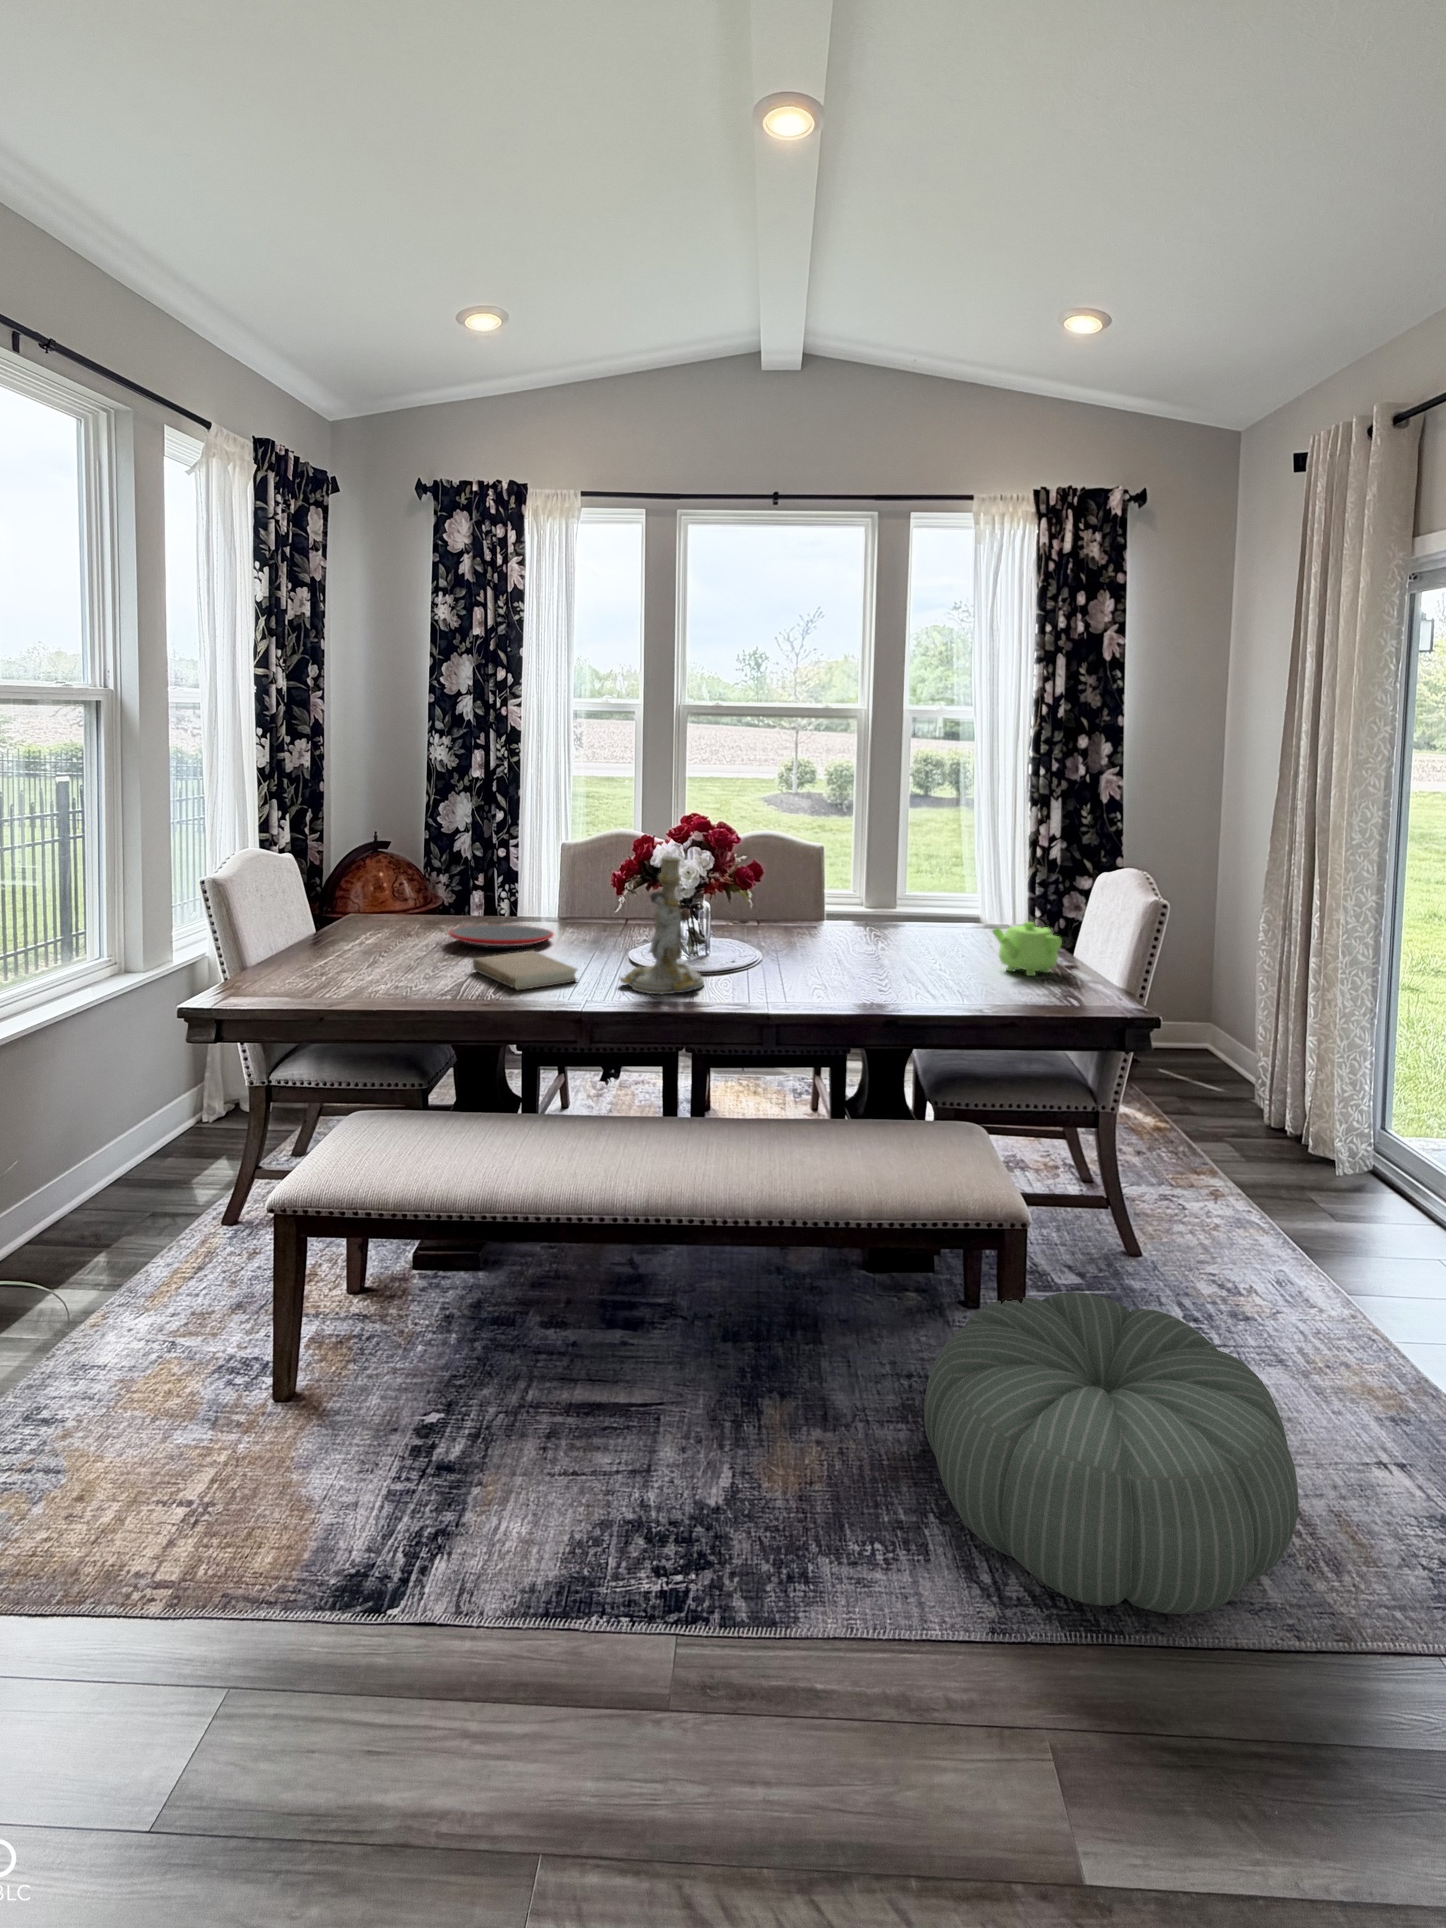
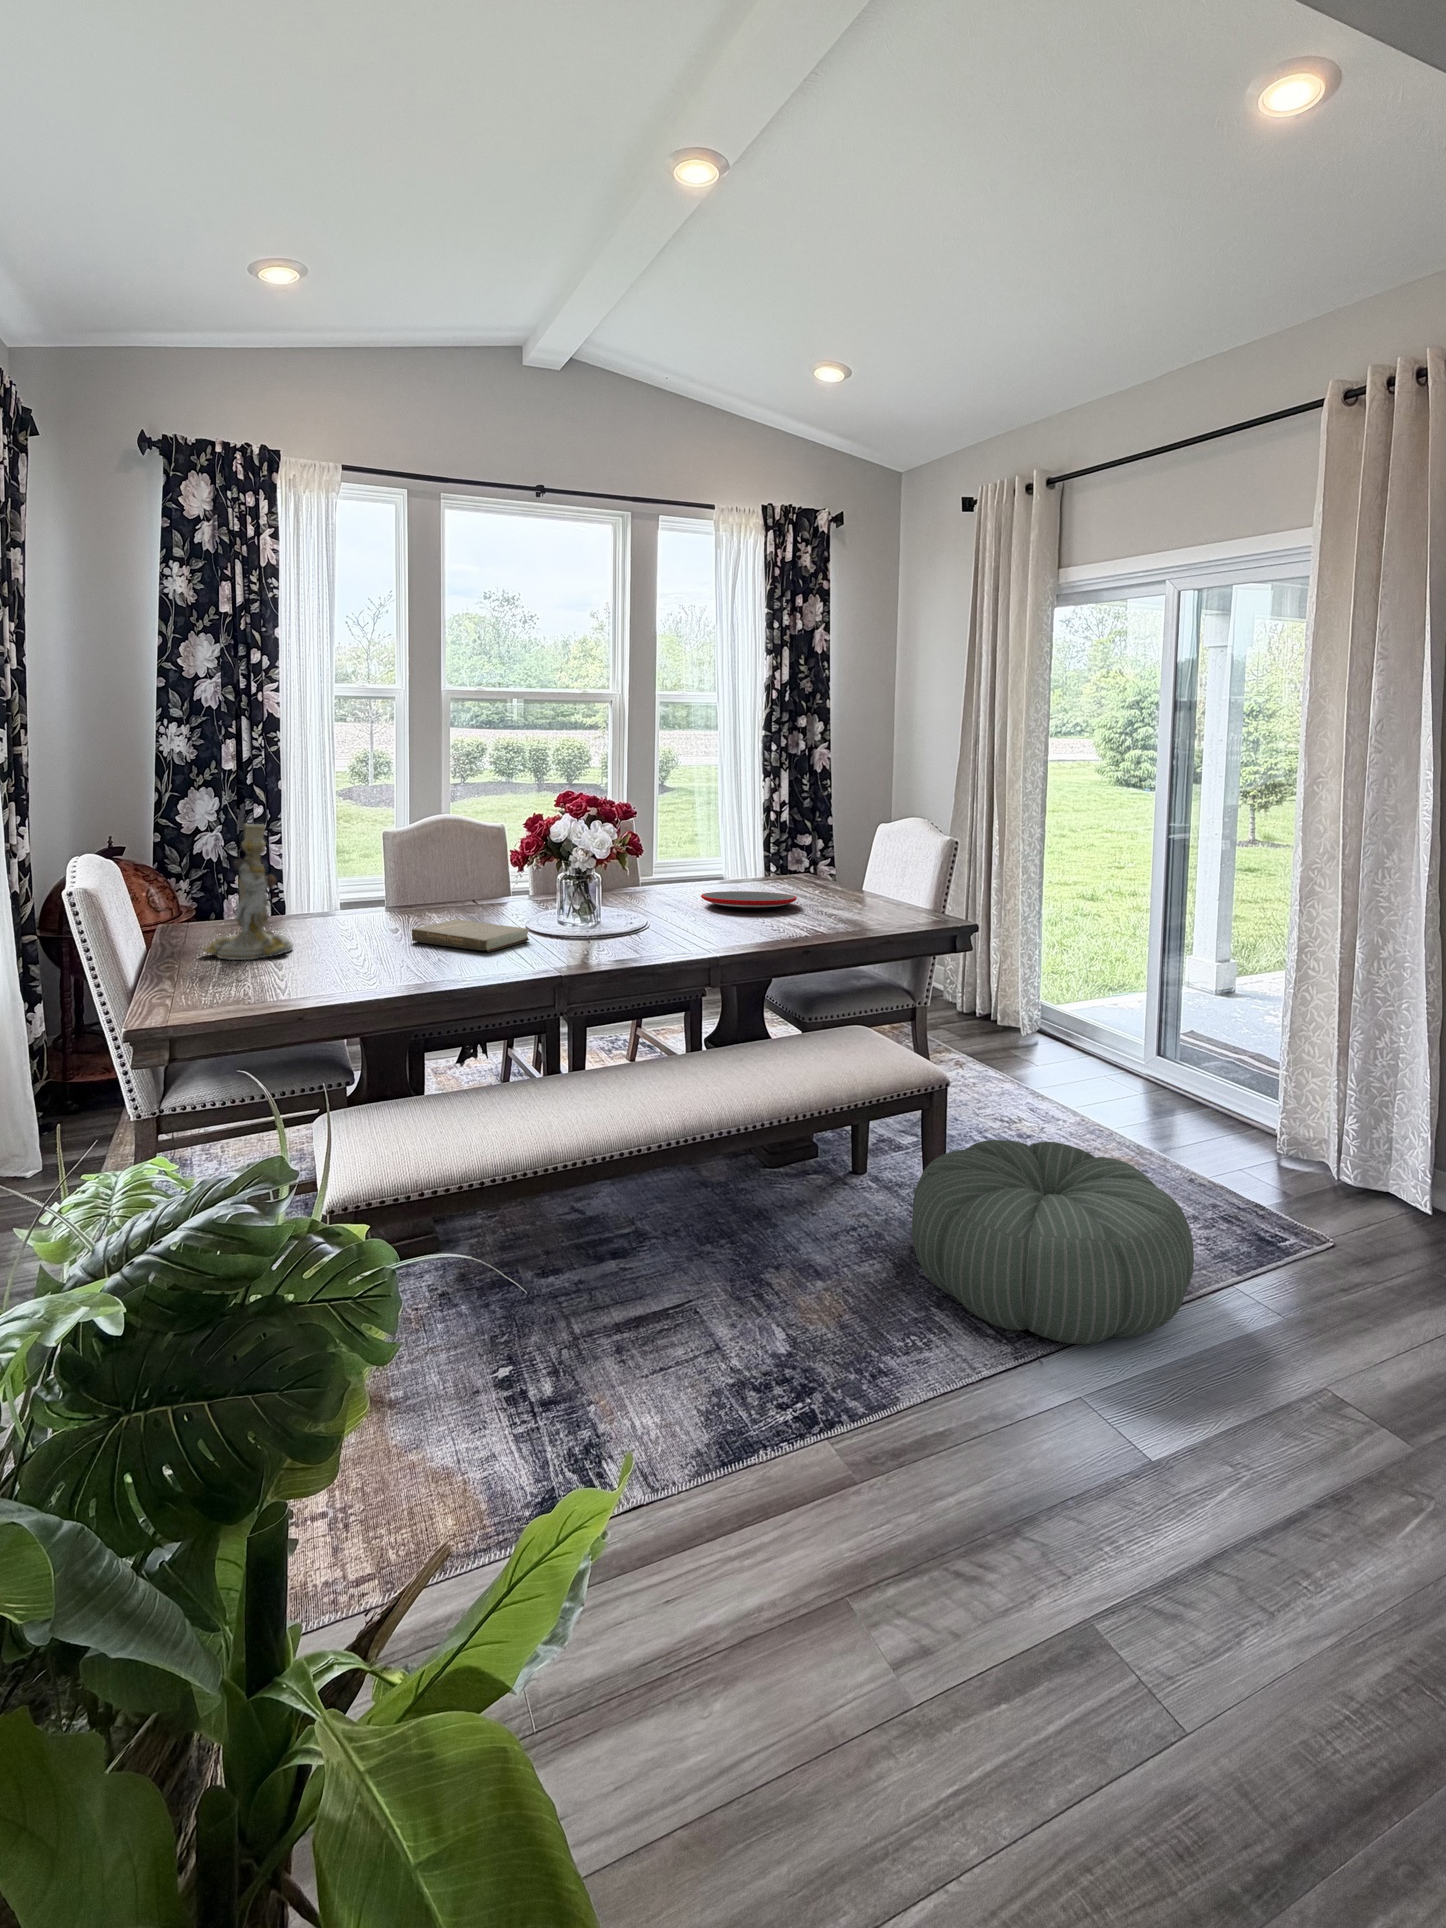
candlestick: present [620,856,704,994] -> present [203,824,293,960]
teapot: present [992,922,1062,976] -> none [840,862,906,906]
plate: present [449,925,554,946] -> present [701,891,797,907]

